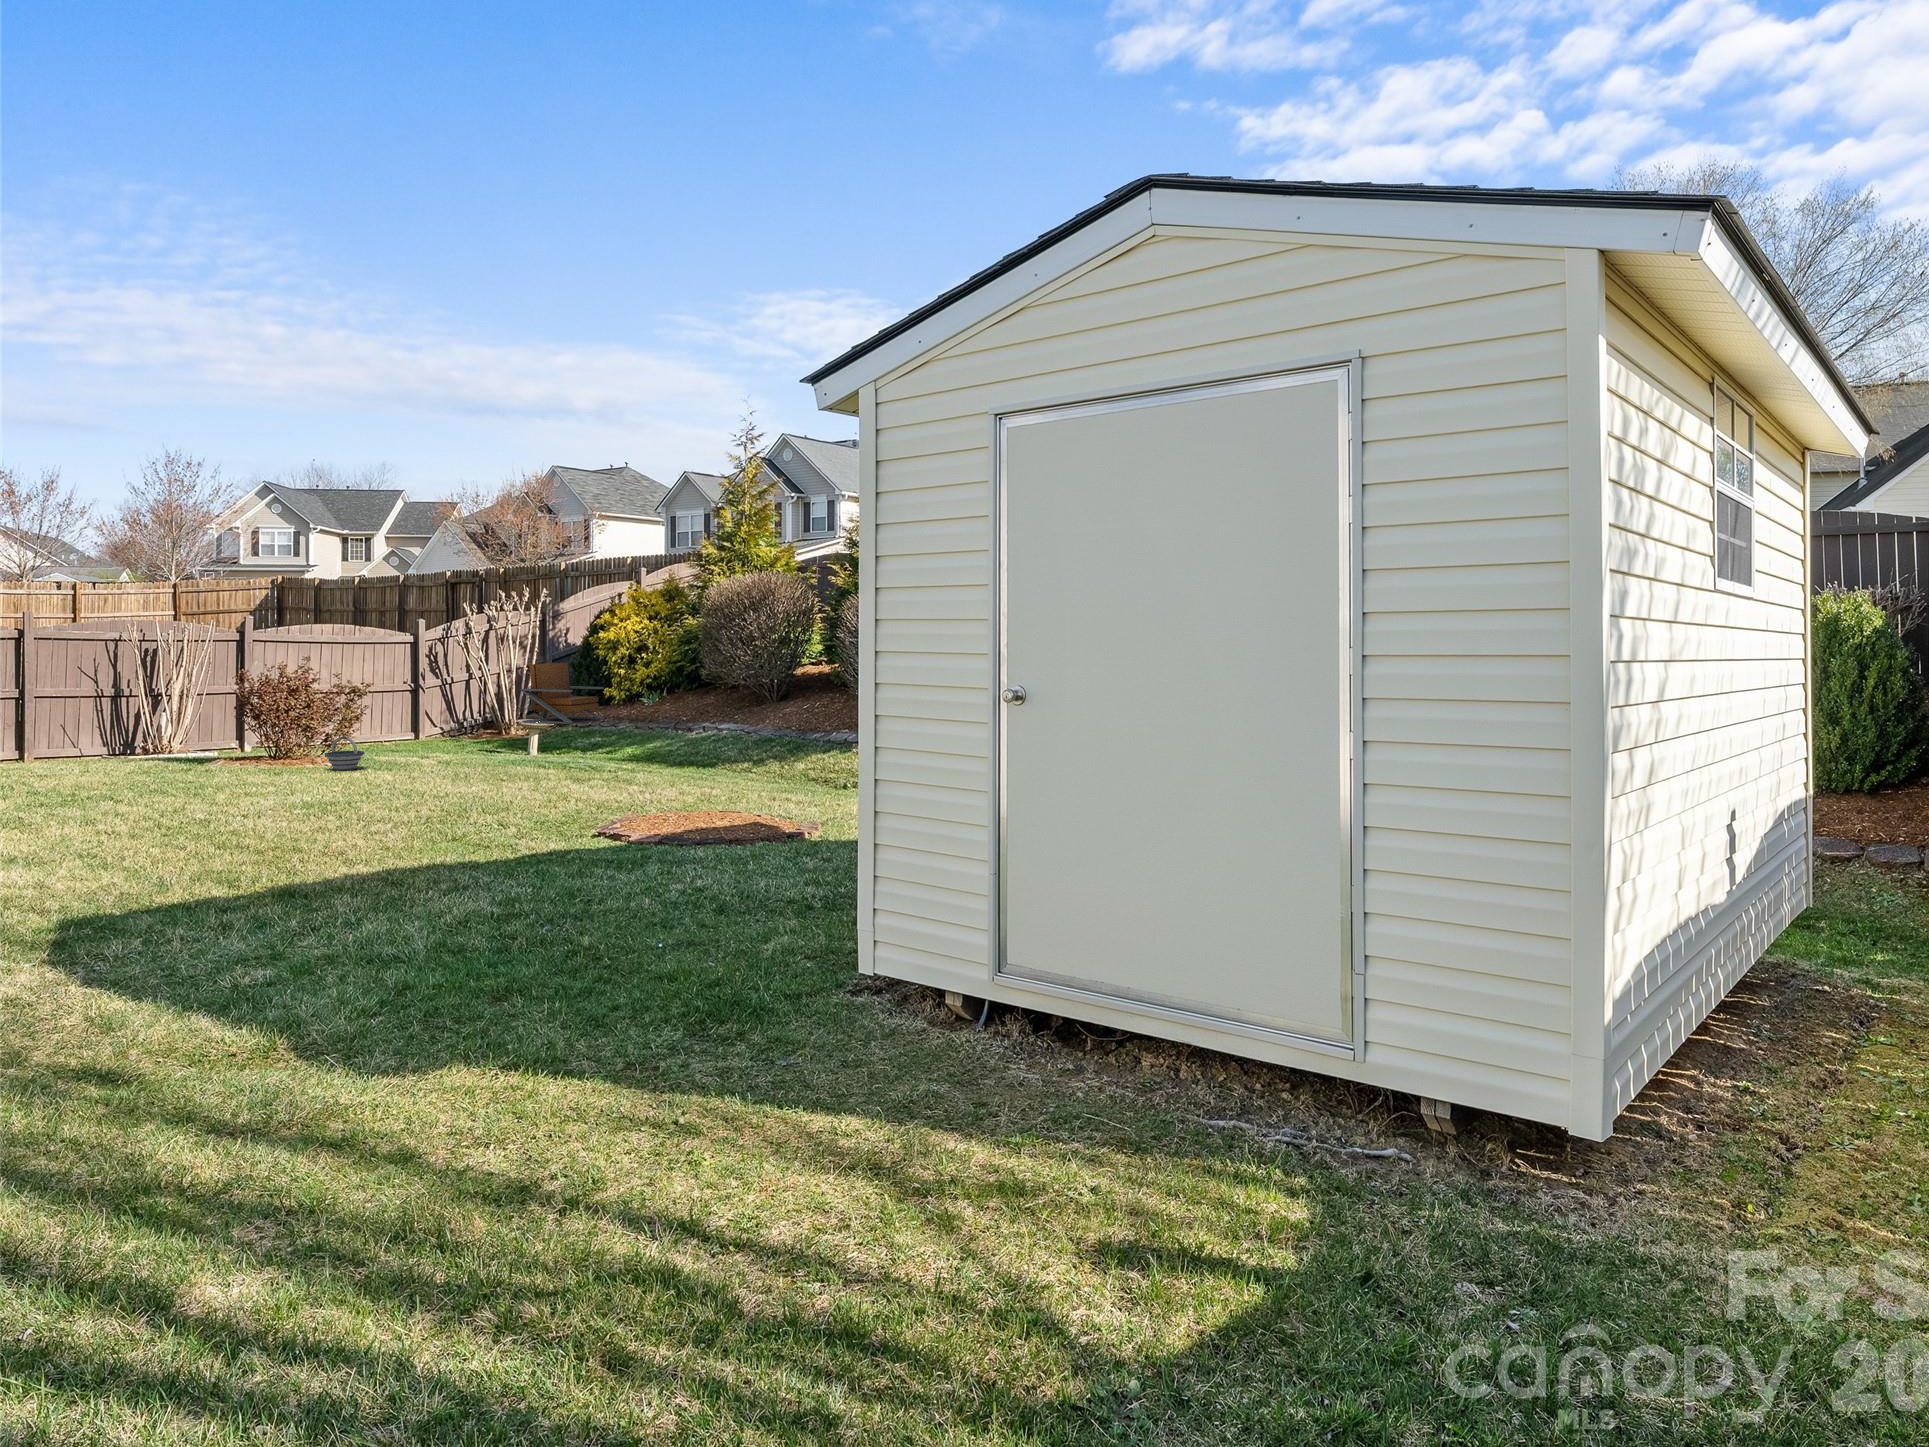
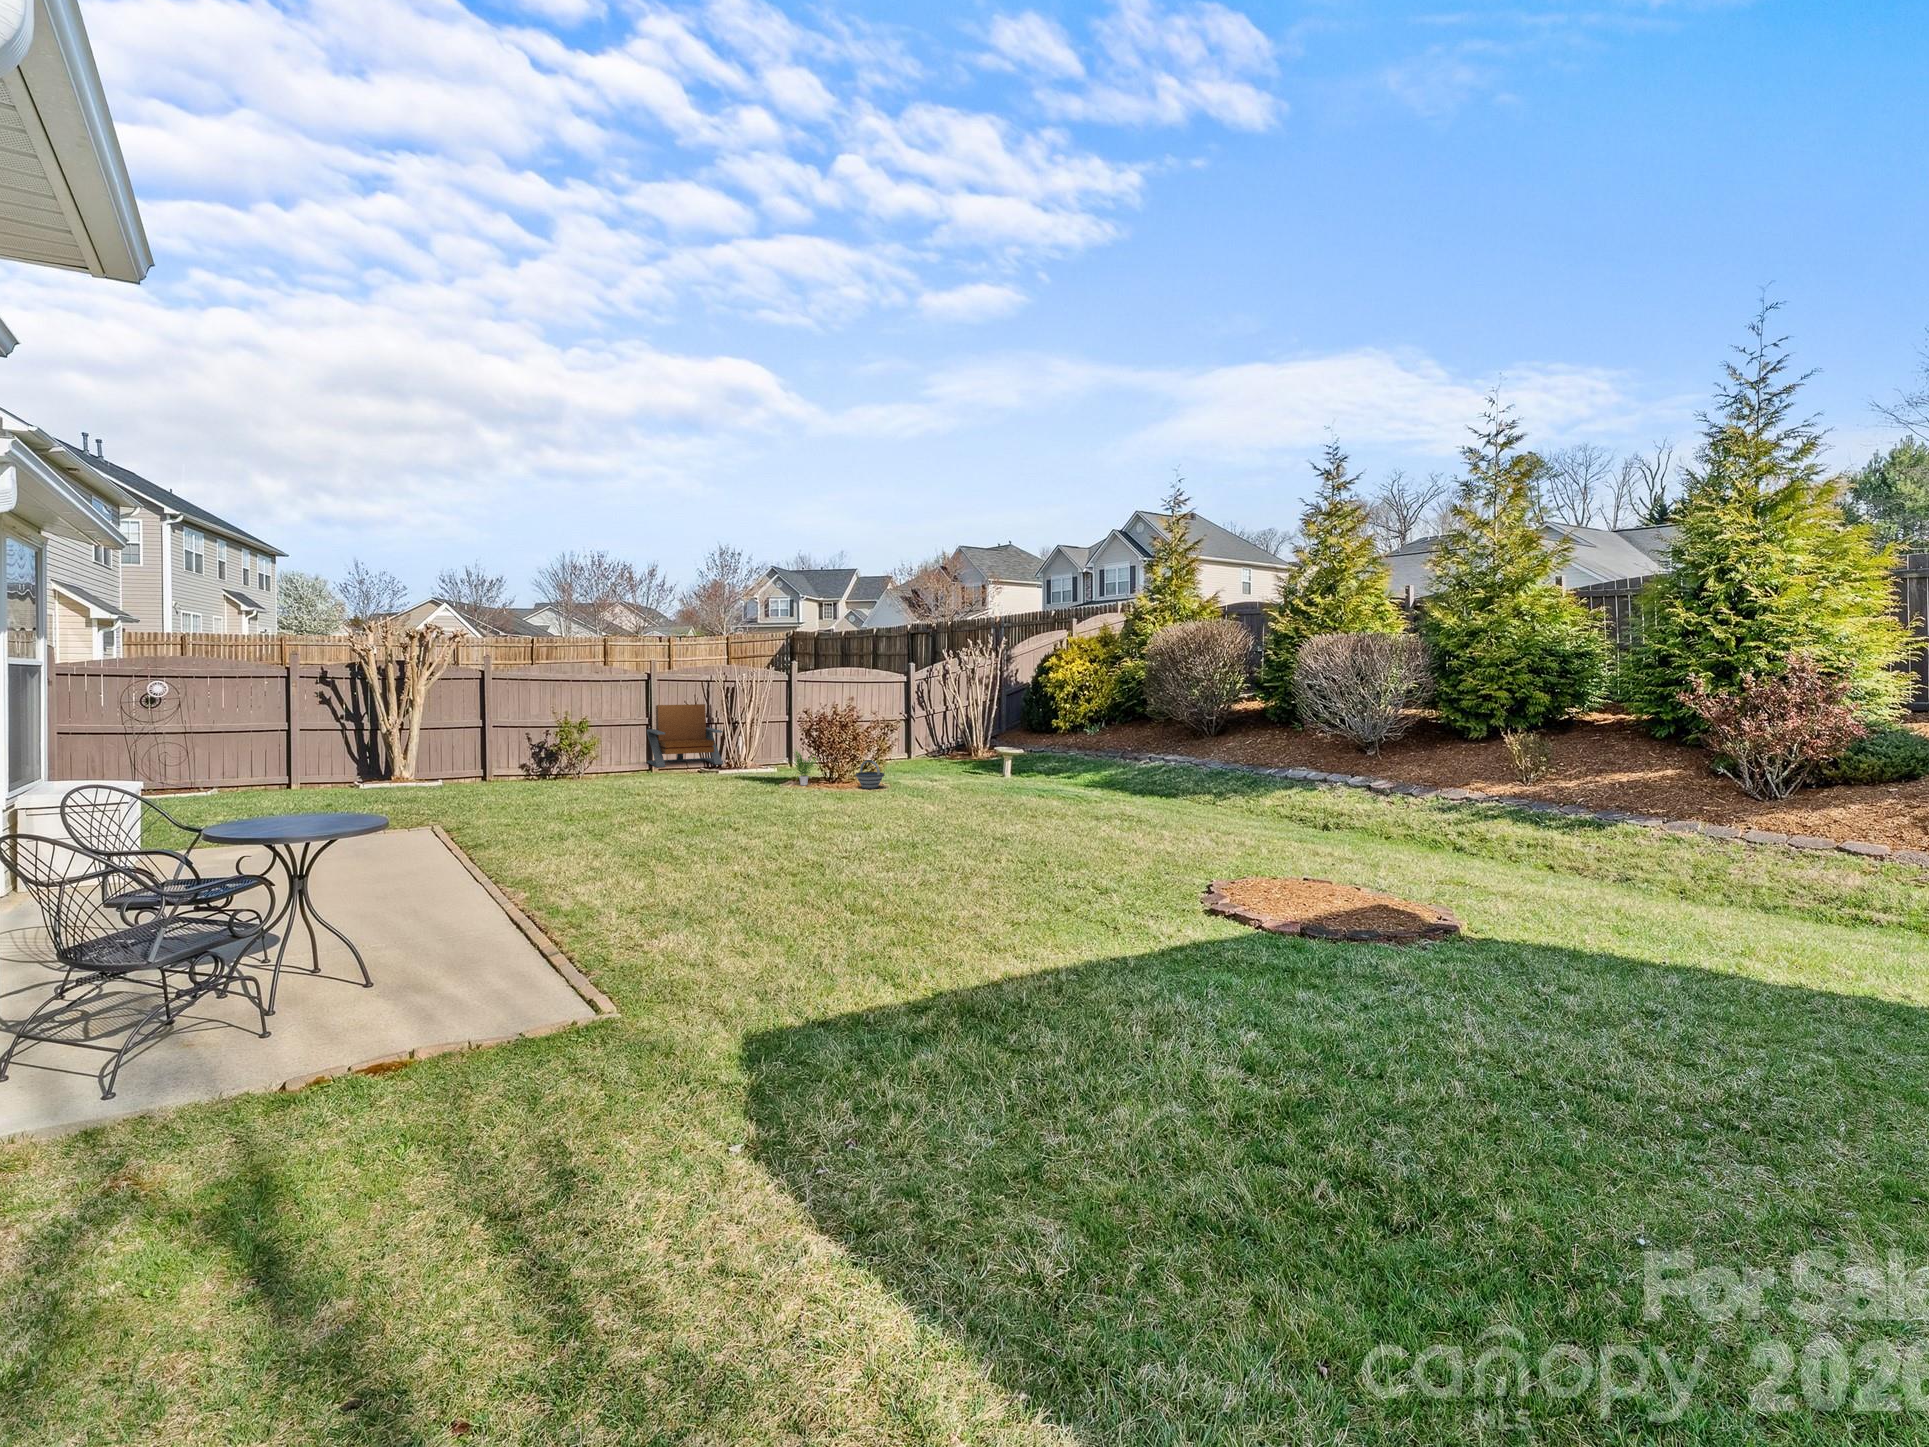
lounge chair: present [521,662,604,724] -> present [647,704,723,767]
potted plant: none [227,725,277,770] -> present [793,751,817,785]

